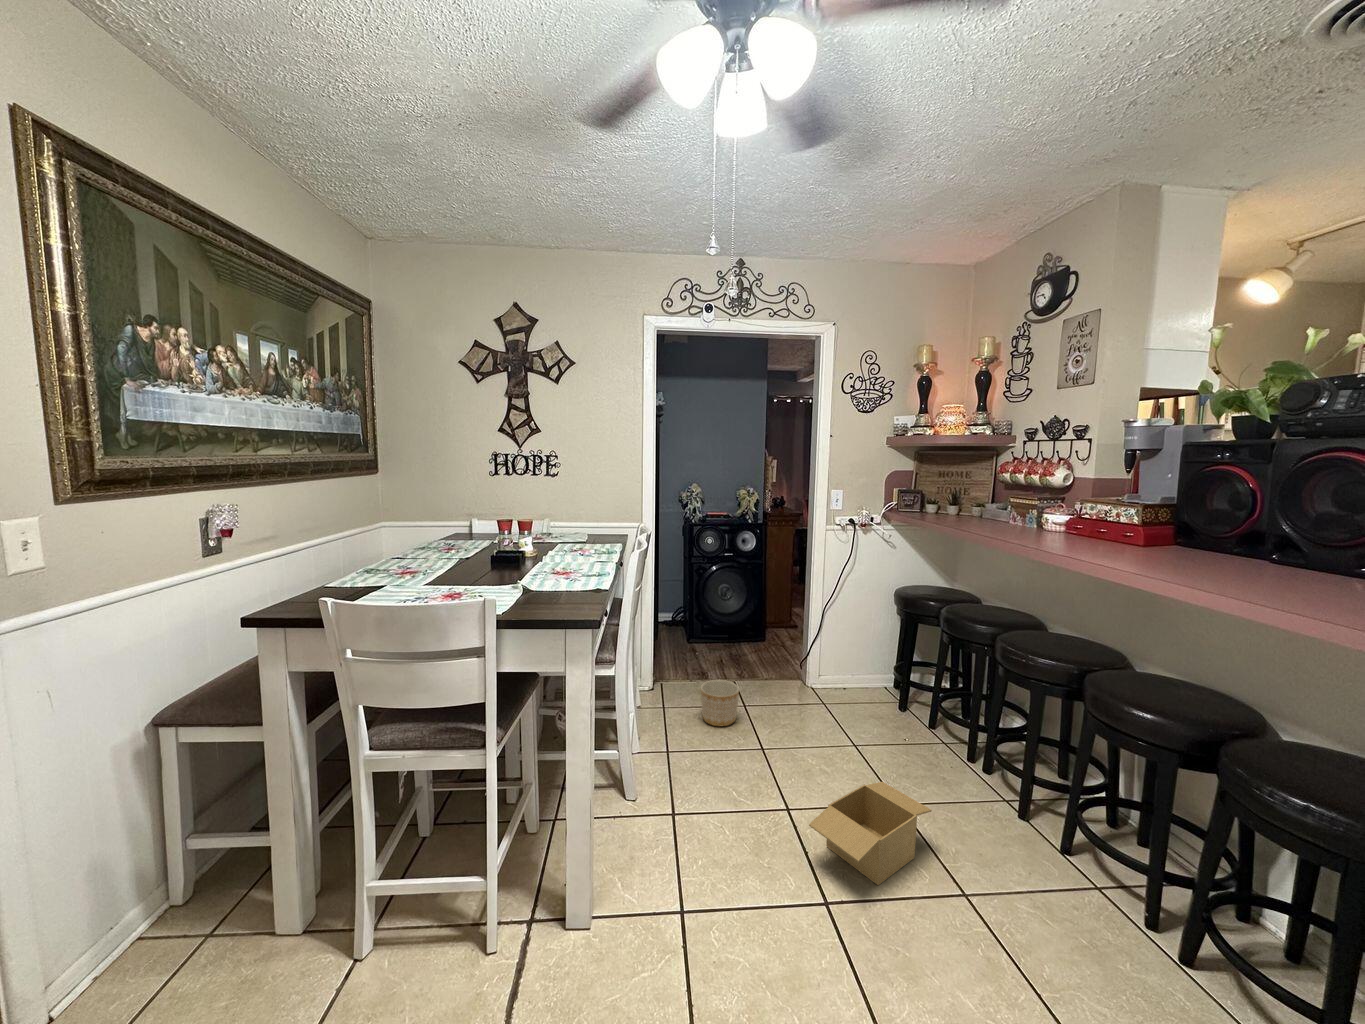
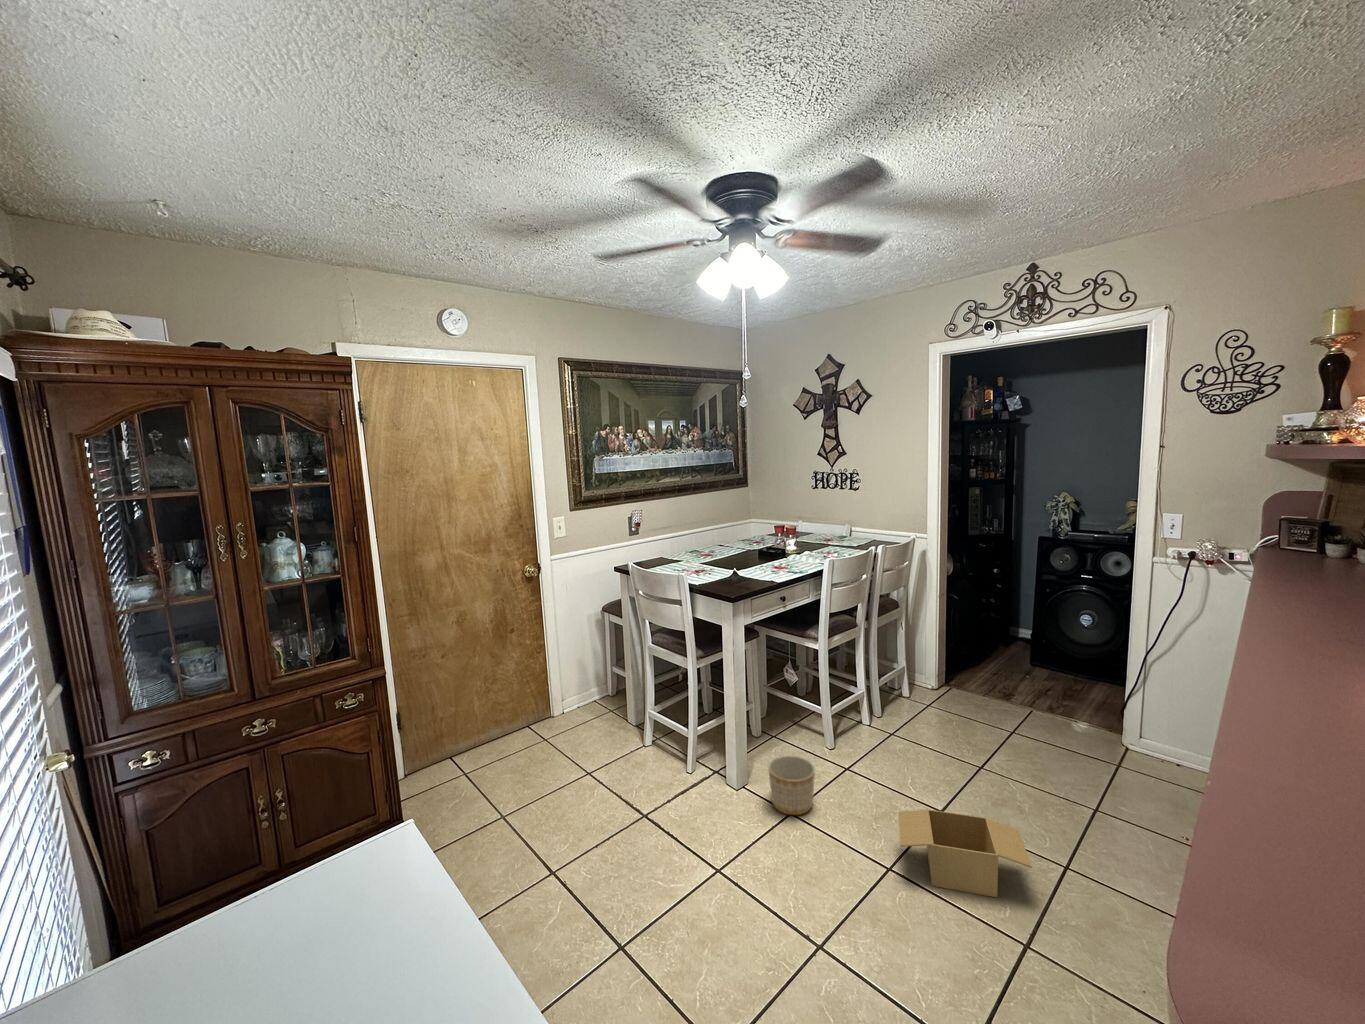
planter: present [701,680,739,726] -> present [768,756,815,815]

